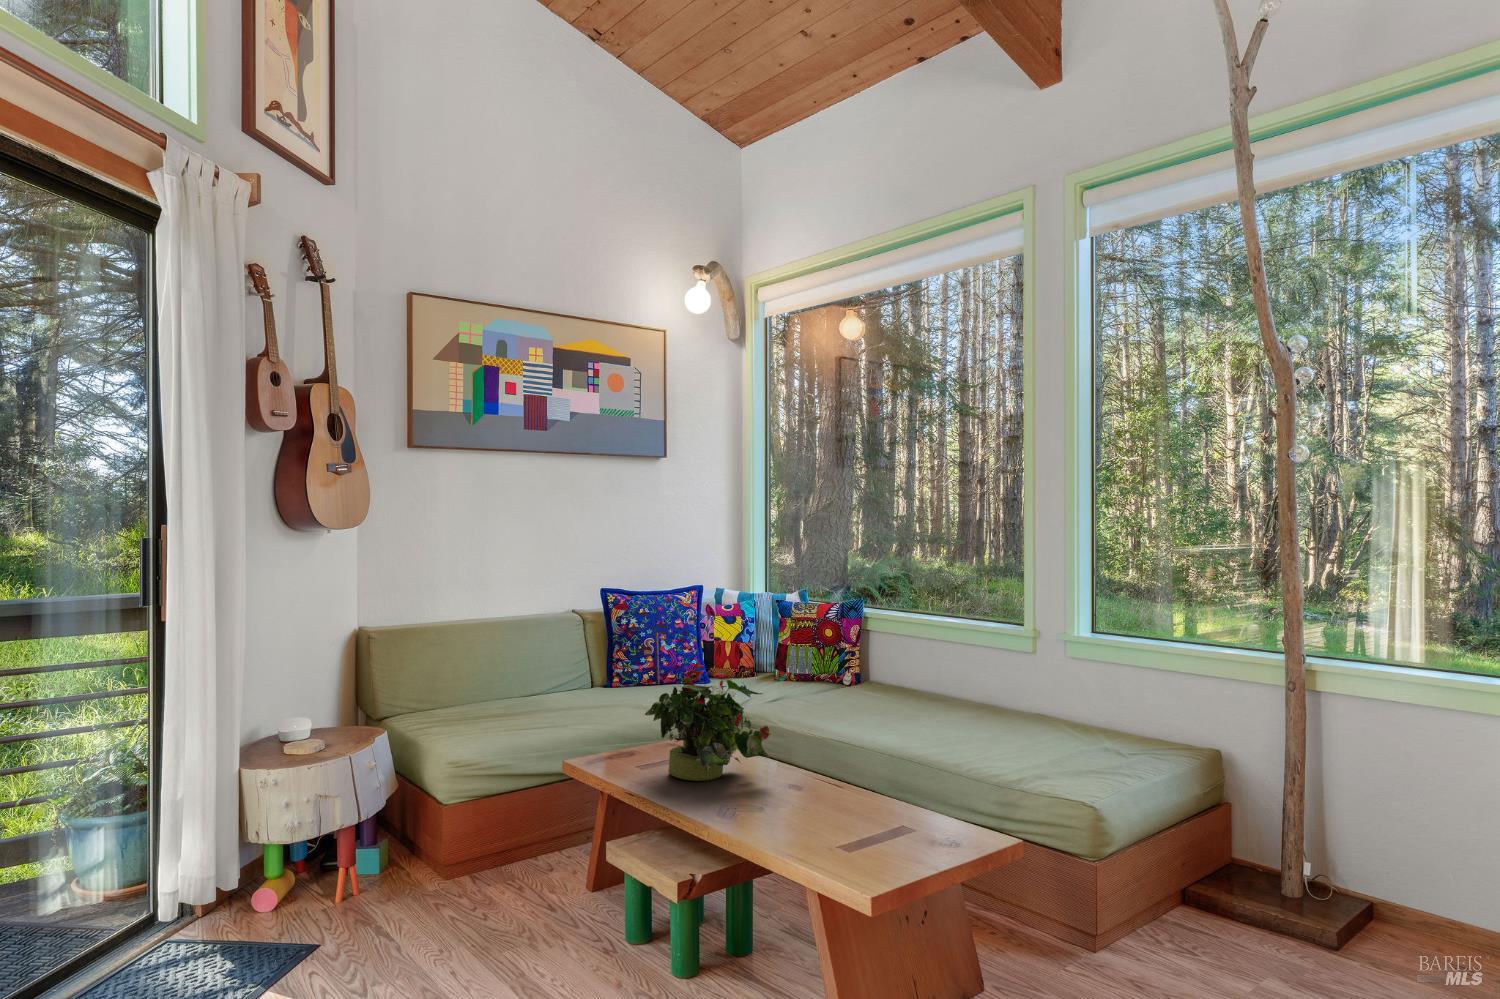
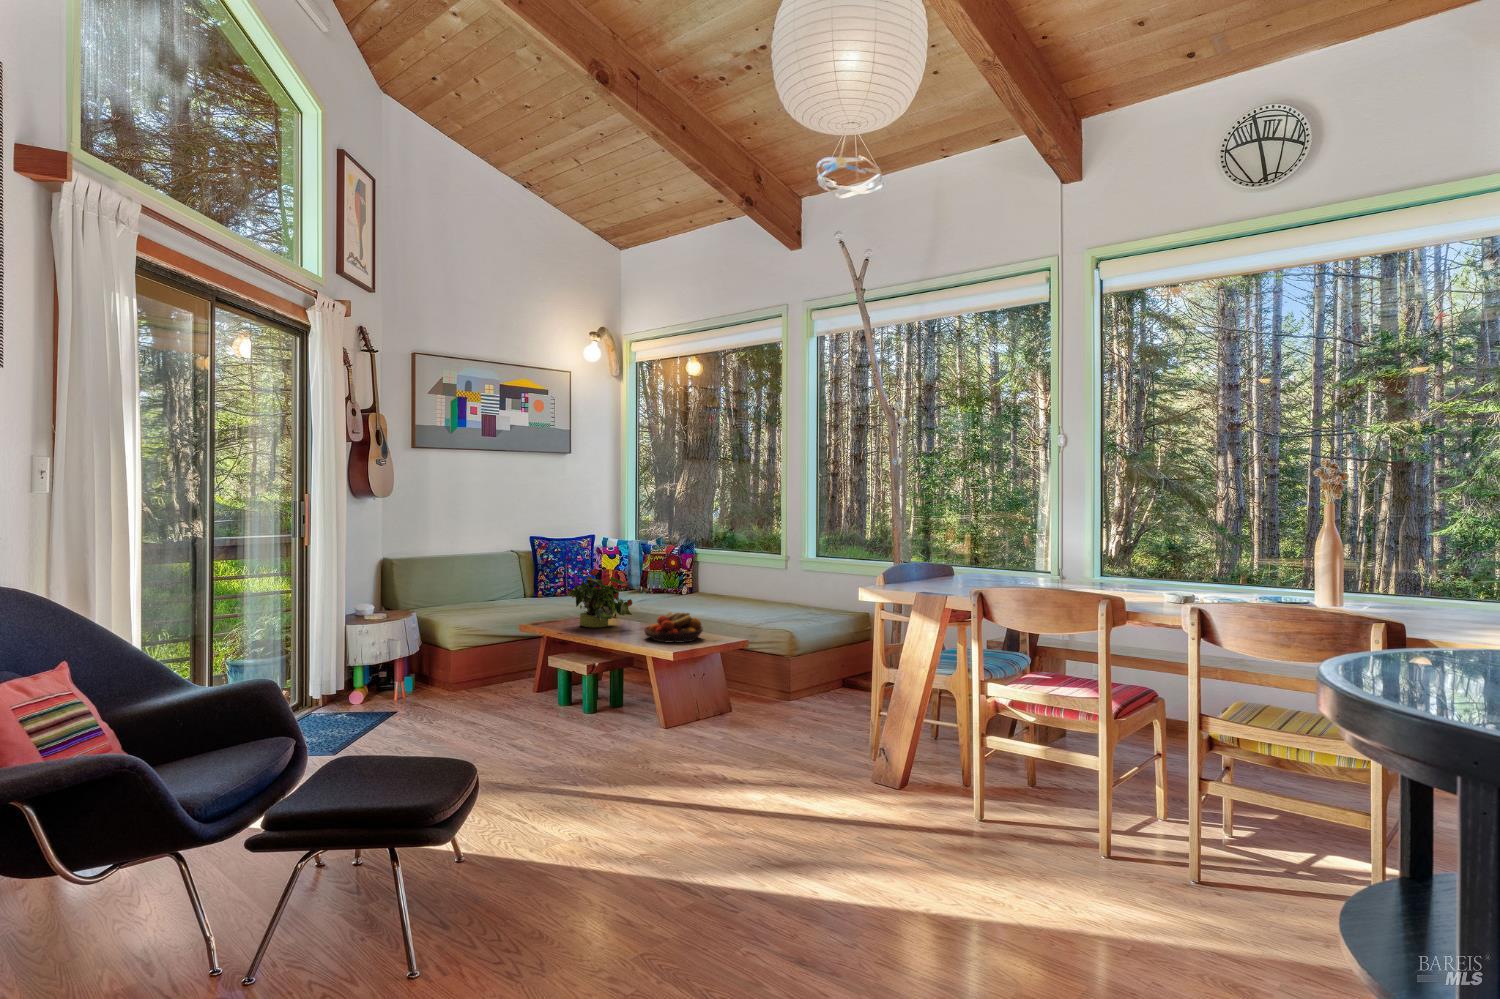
fruit bowl: none [798,760,924,845] -> present [644,612,703,643]

